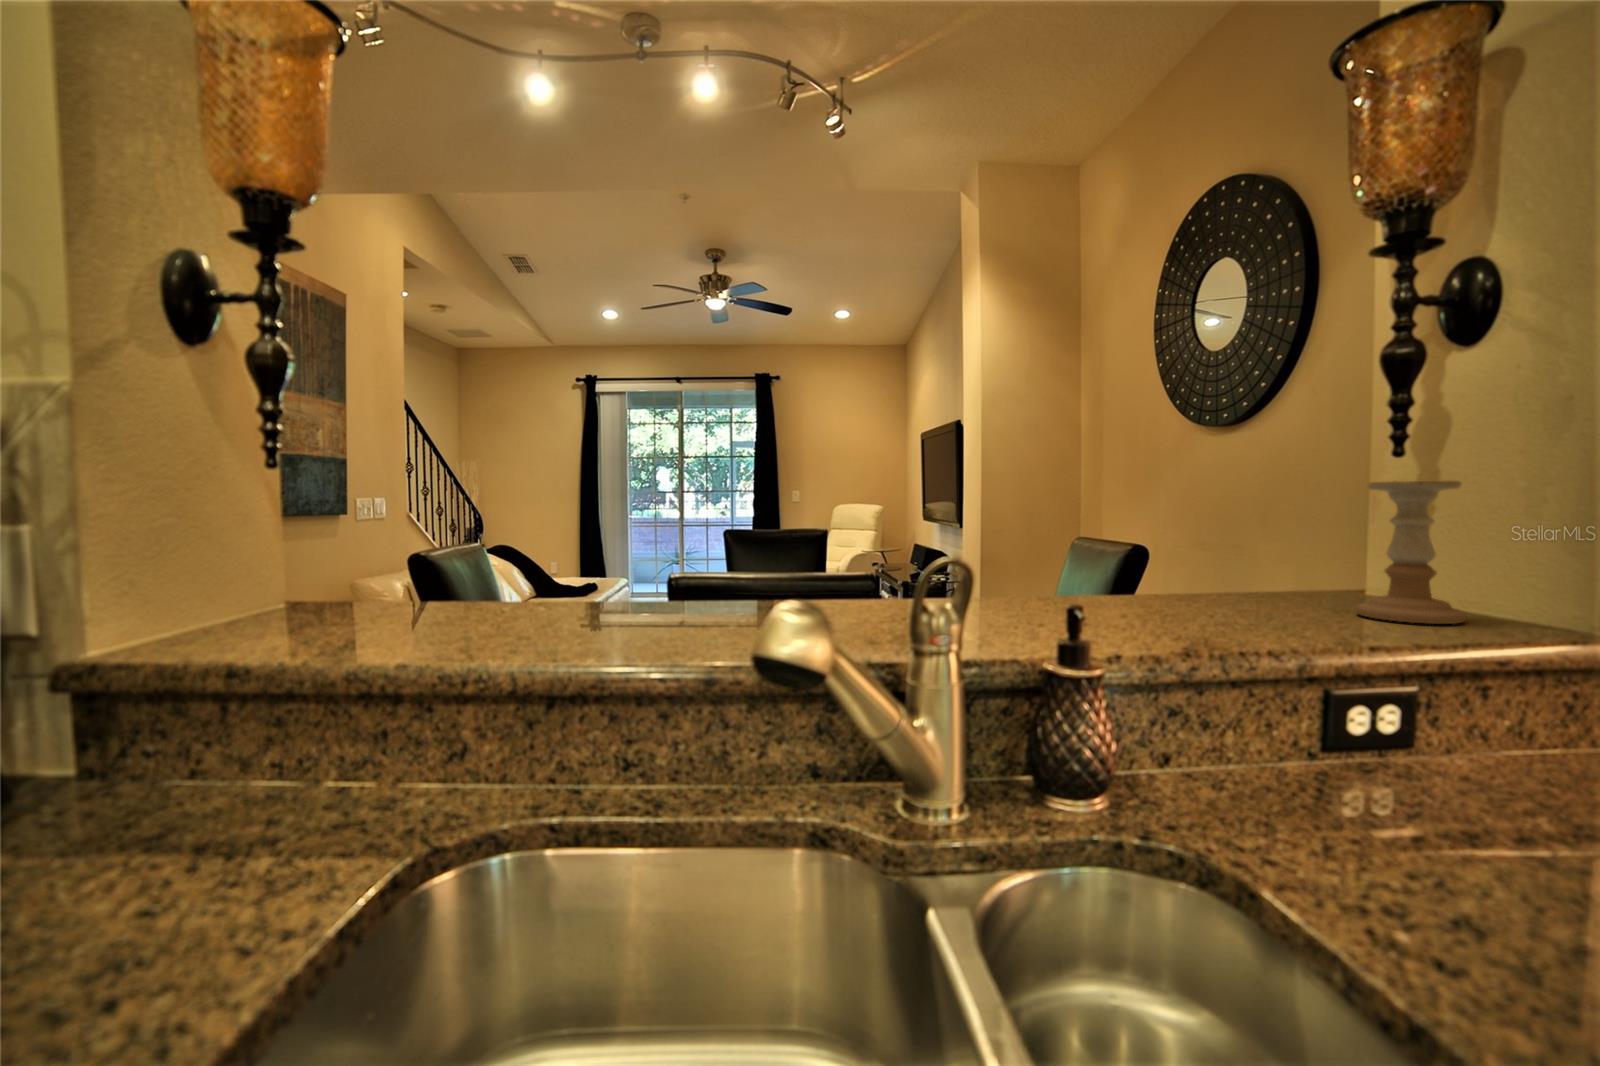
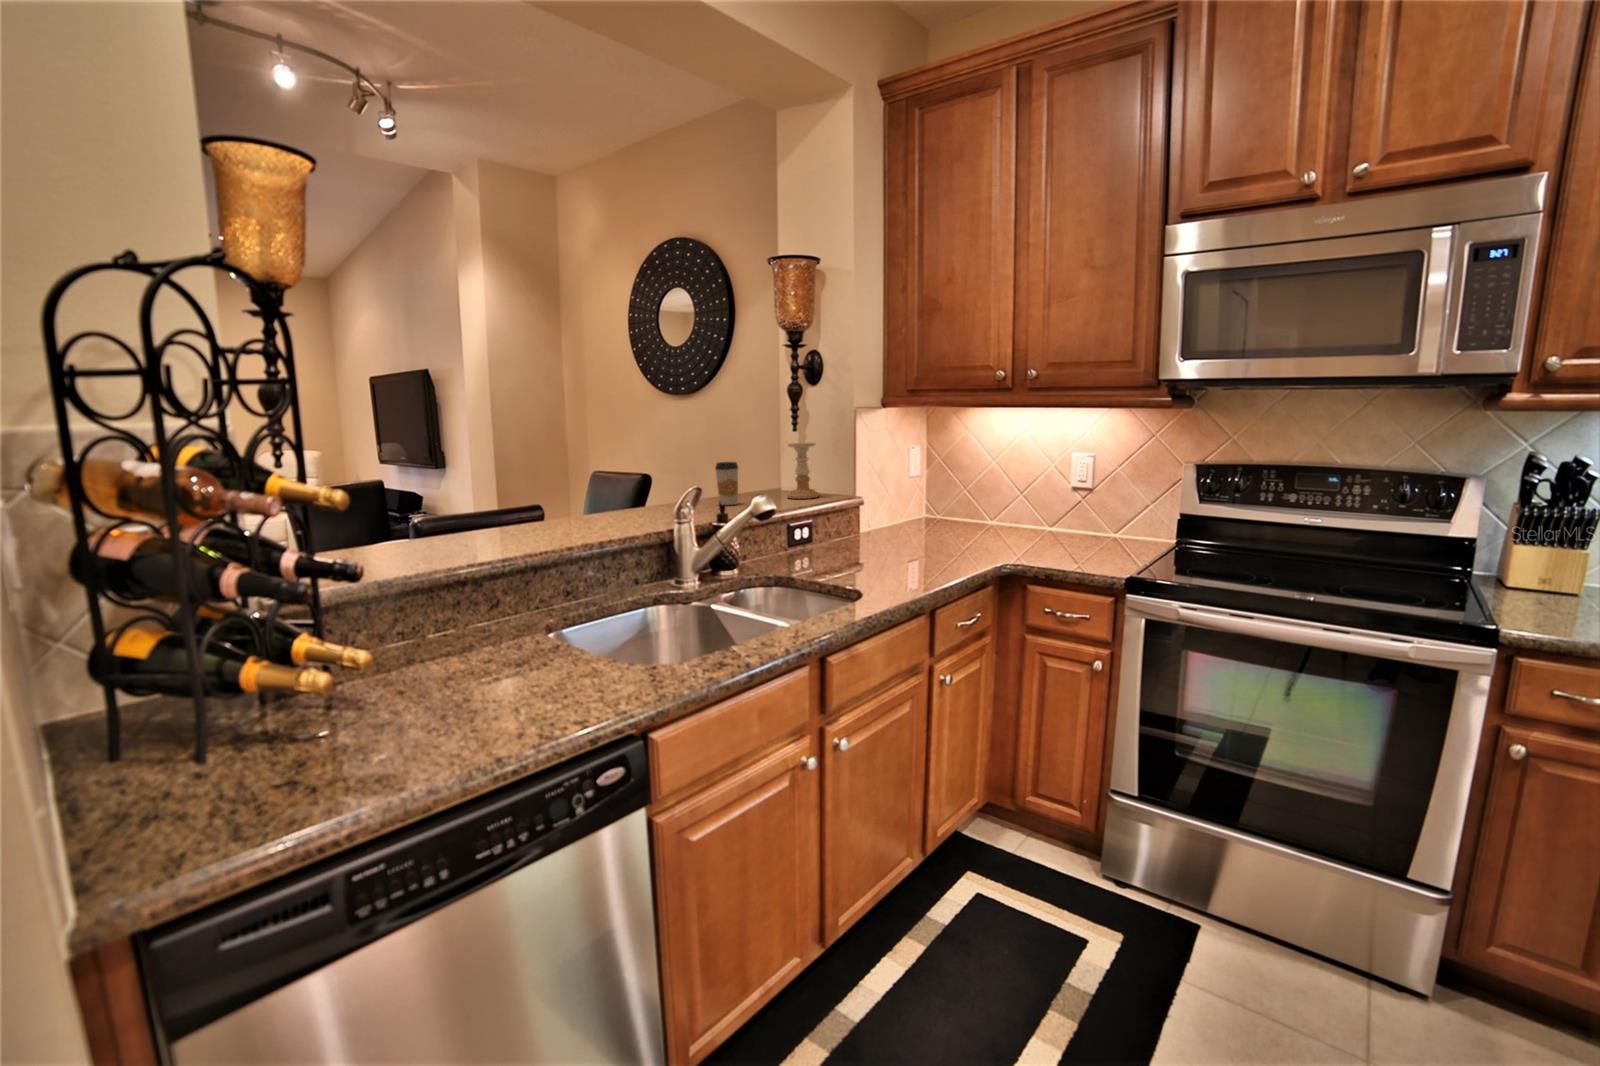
coffee cup: none [1153,516,1212,612] -> present [715,462,738,505]

